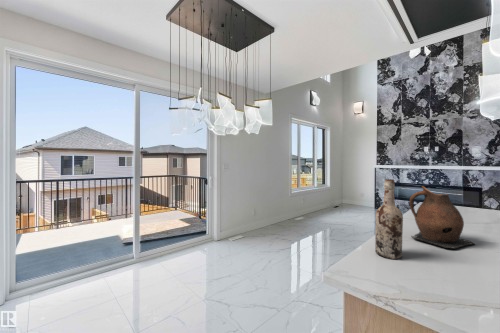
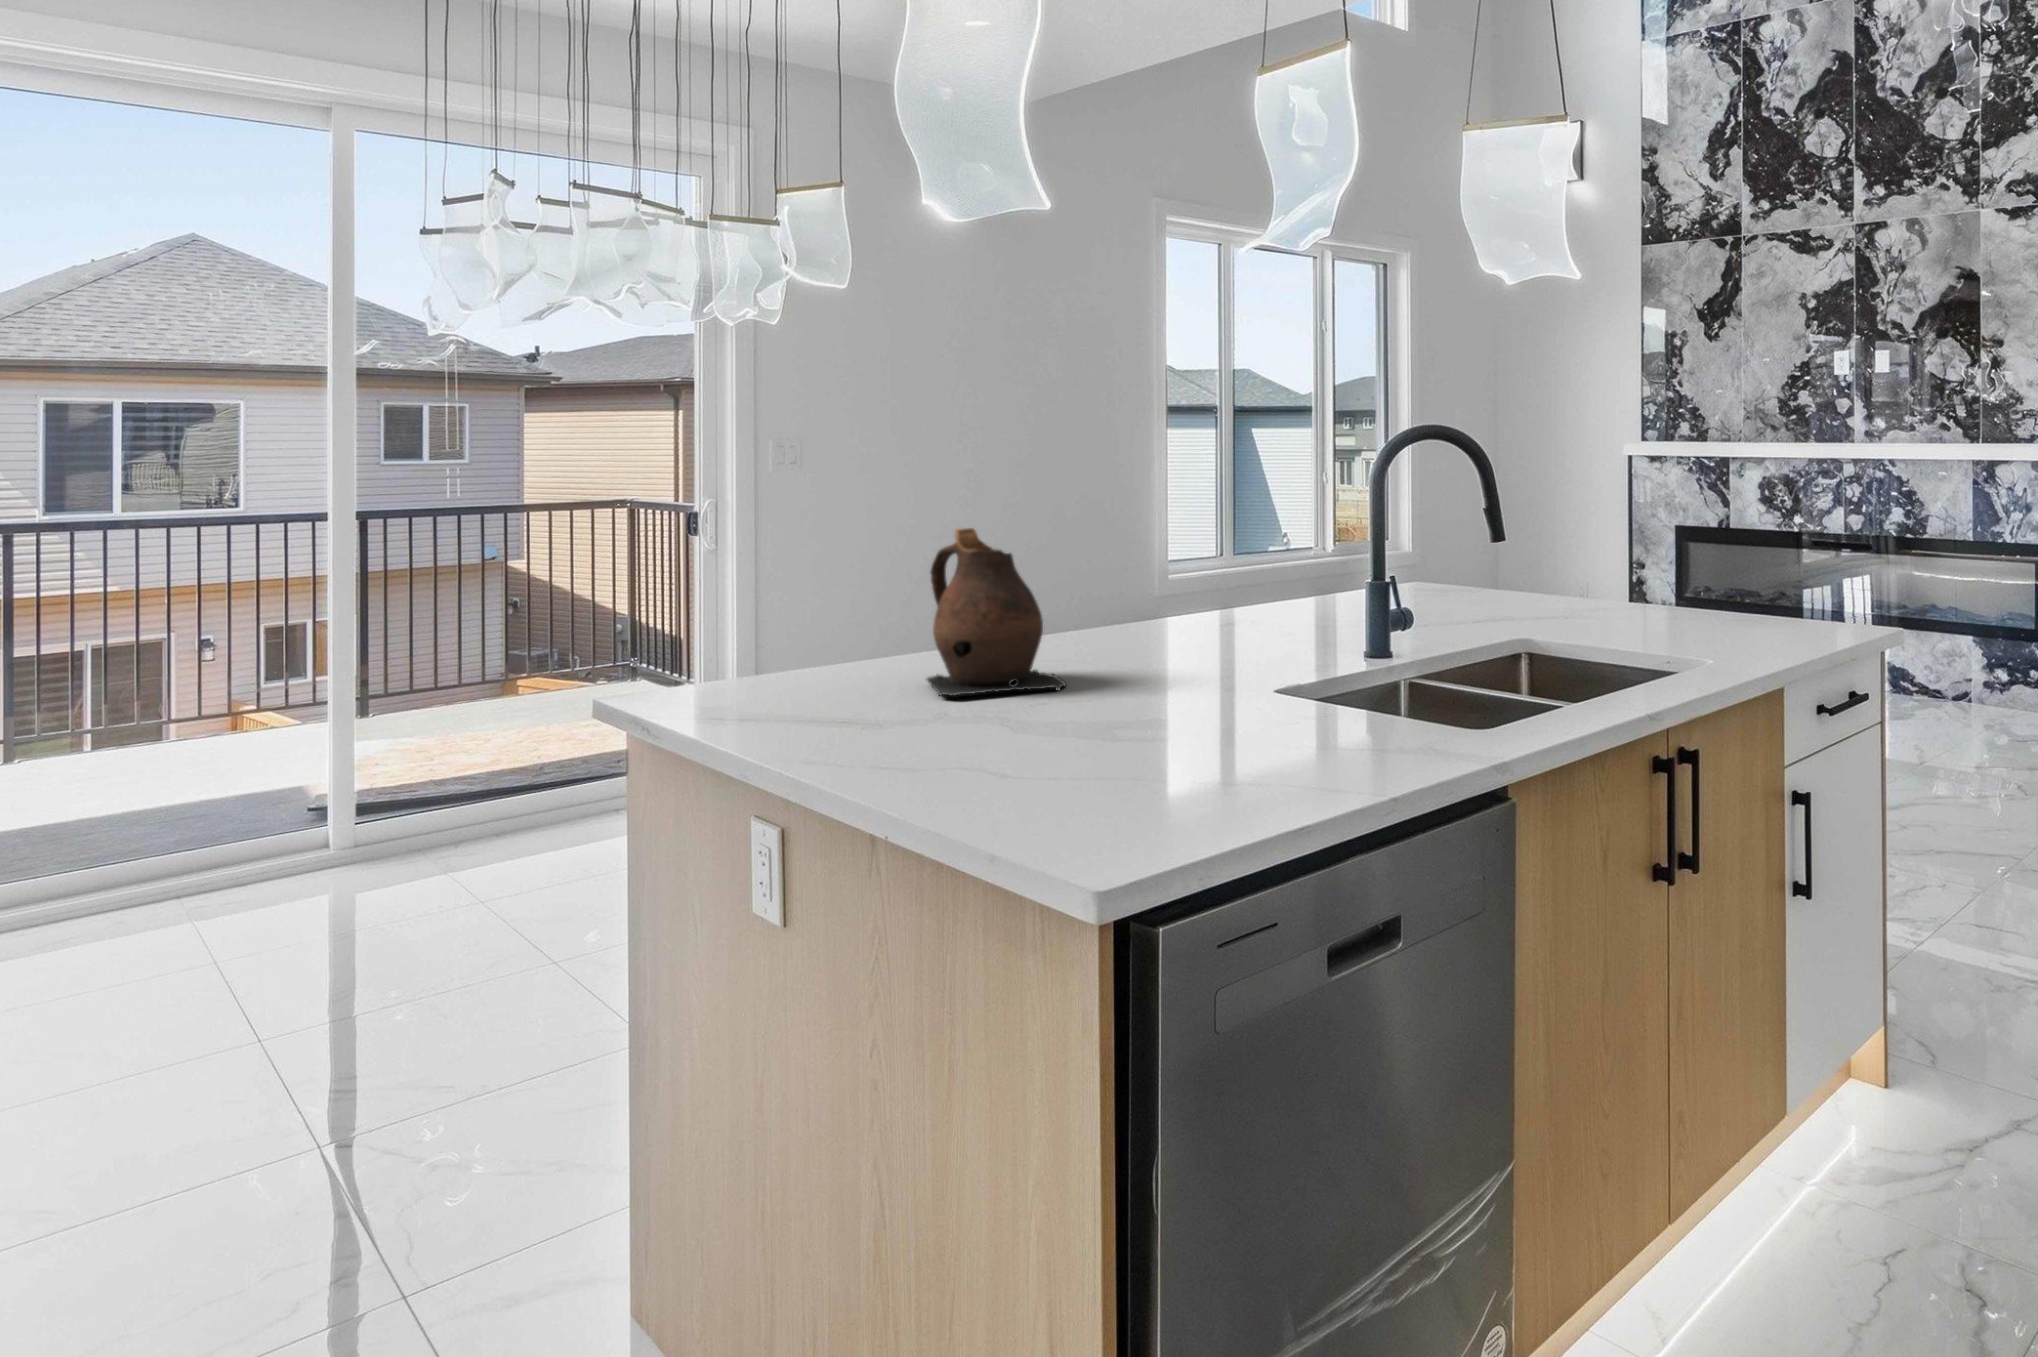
wine bottle: present [375,179,403,259] -> none [720,507,787,714]

